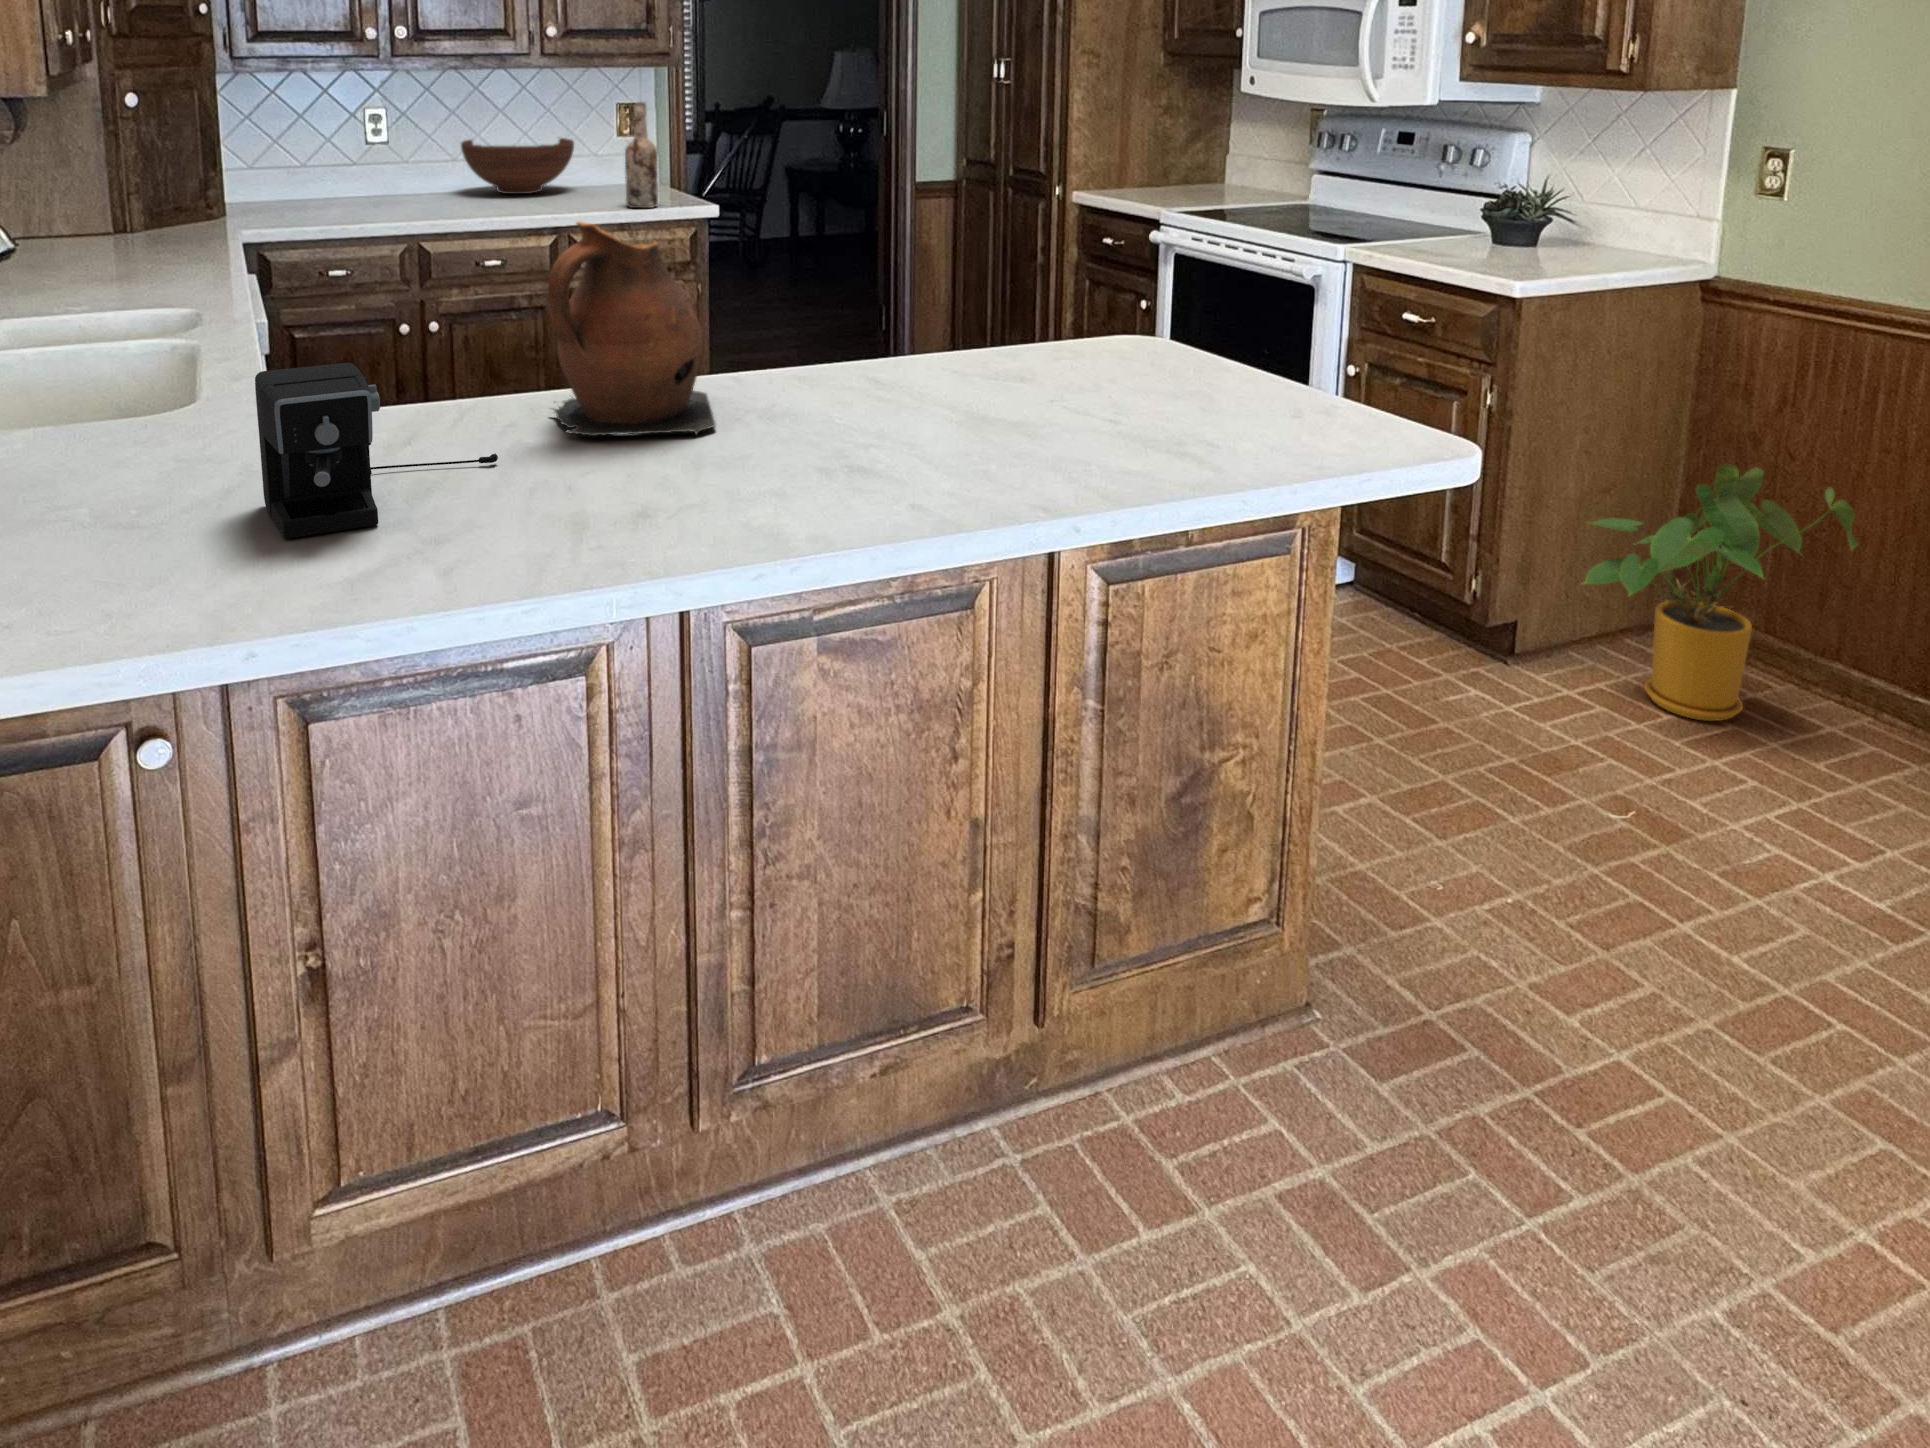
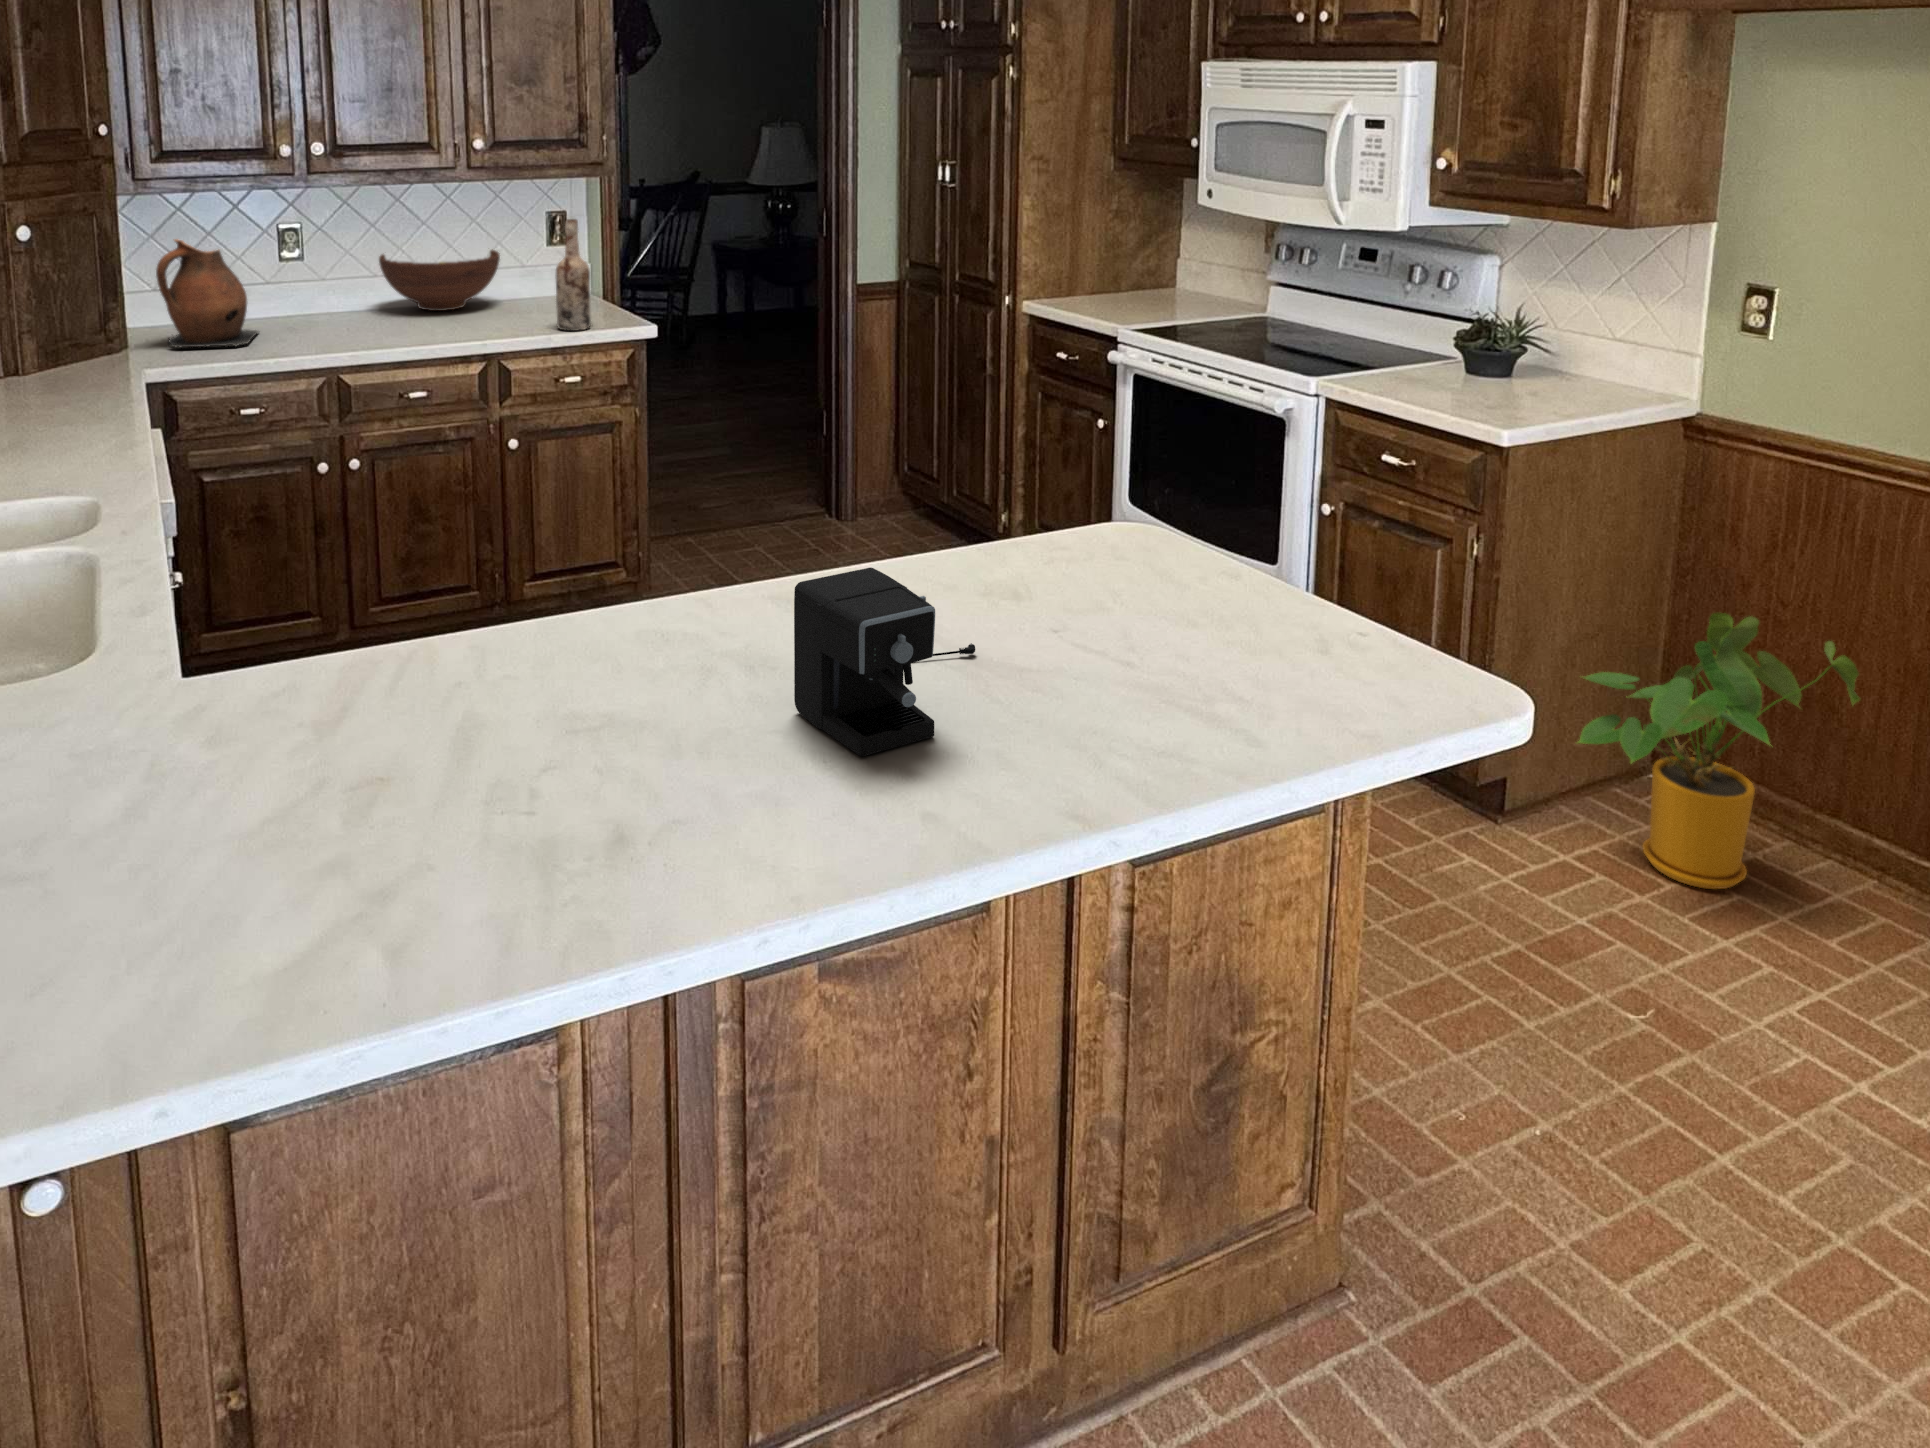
ceramic pitcher: present [548,222,715,436] -> present [156,239,259,347]
coffee maker: present [255,363,498,538] -> present [794,568,975,756]

